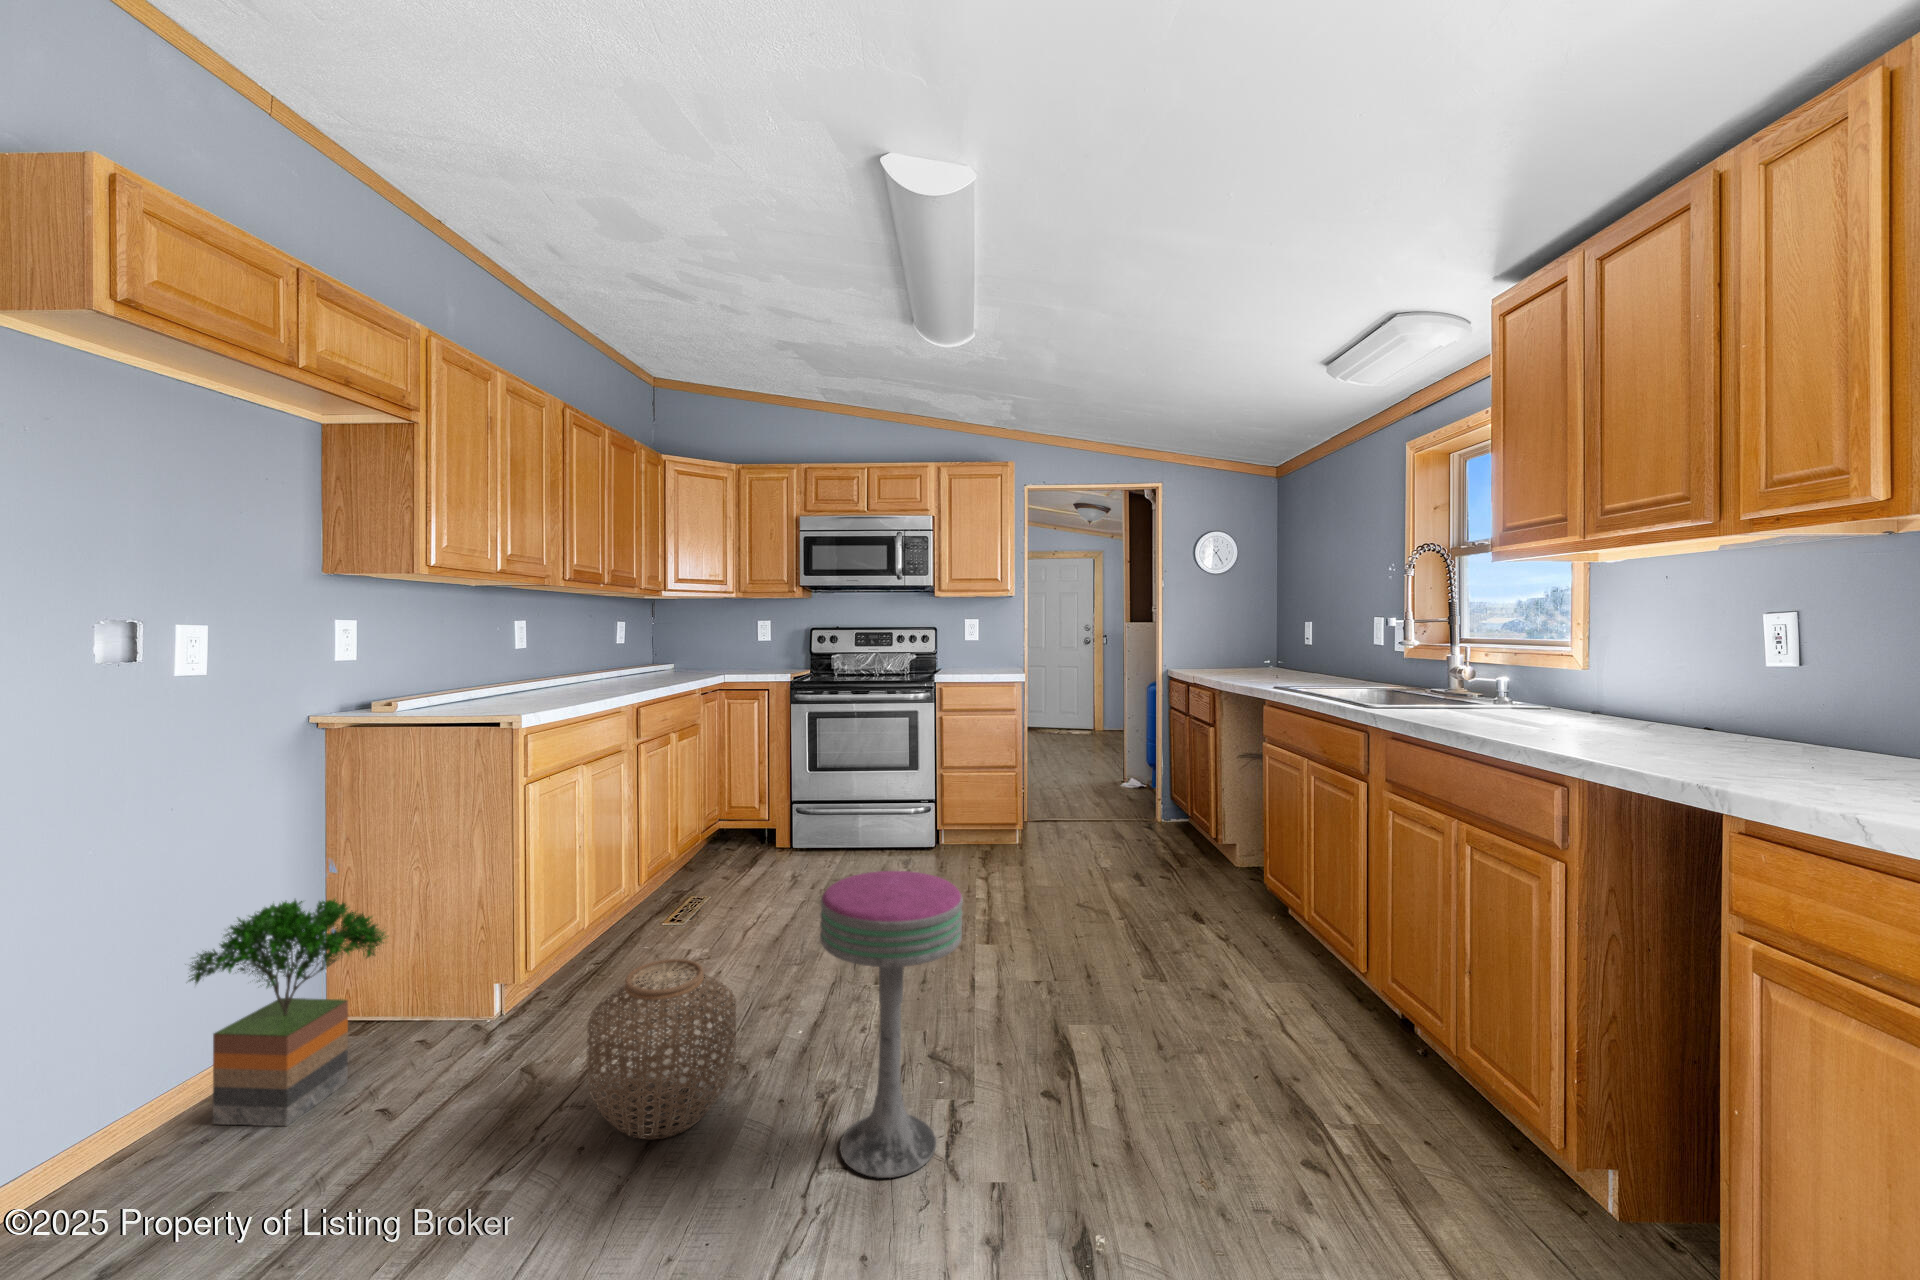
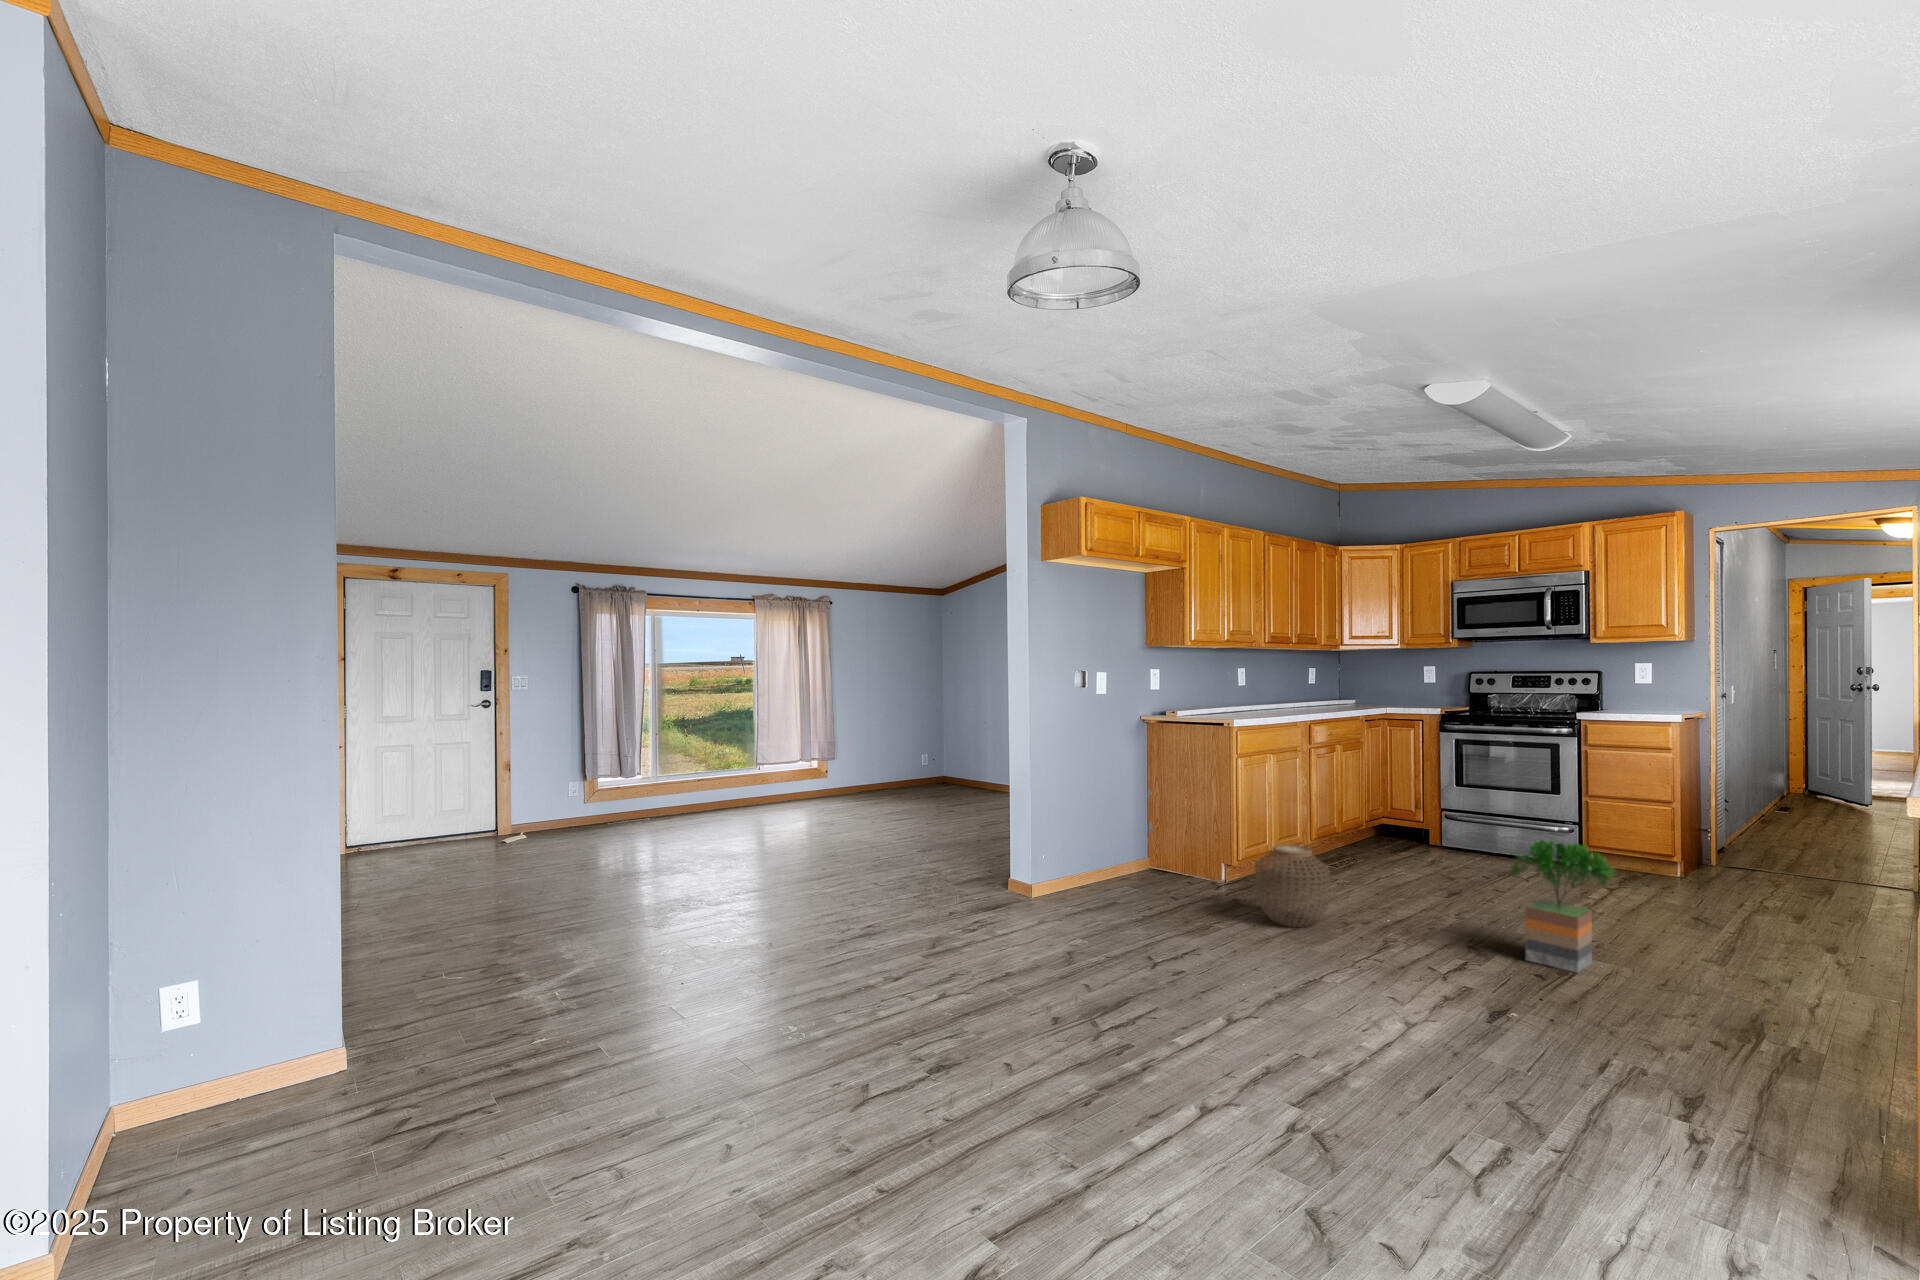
bar stool: present [820,871,963,1178] -> none [1361,810,1447,965]
potted tree: present [189,898,386,1126] -> present [1510,839,1614,973]

